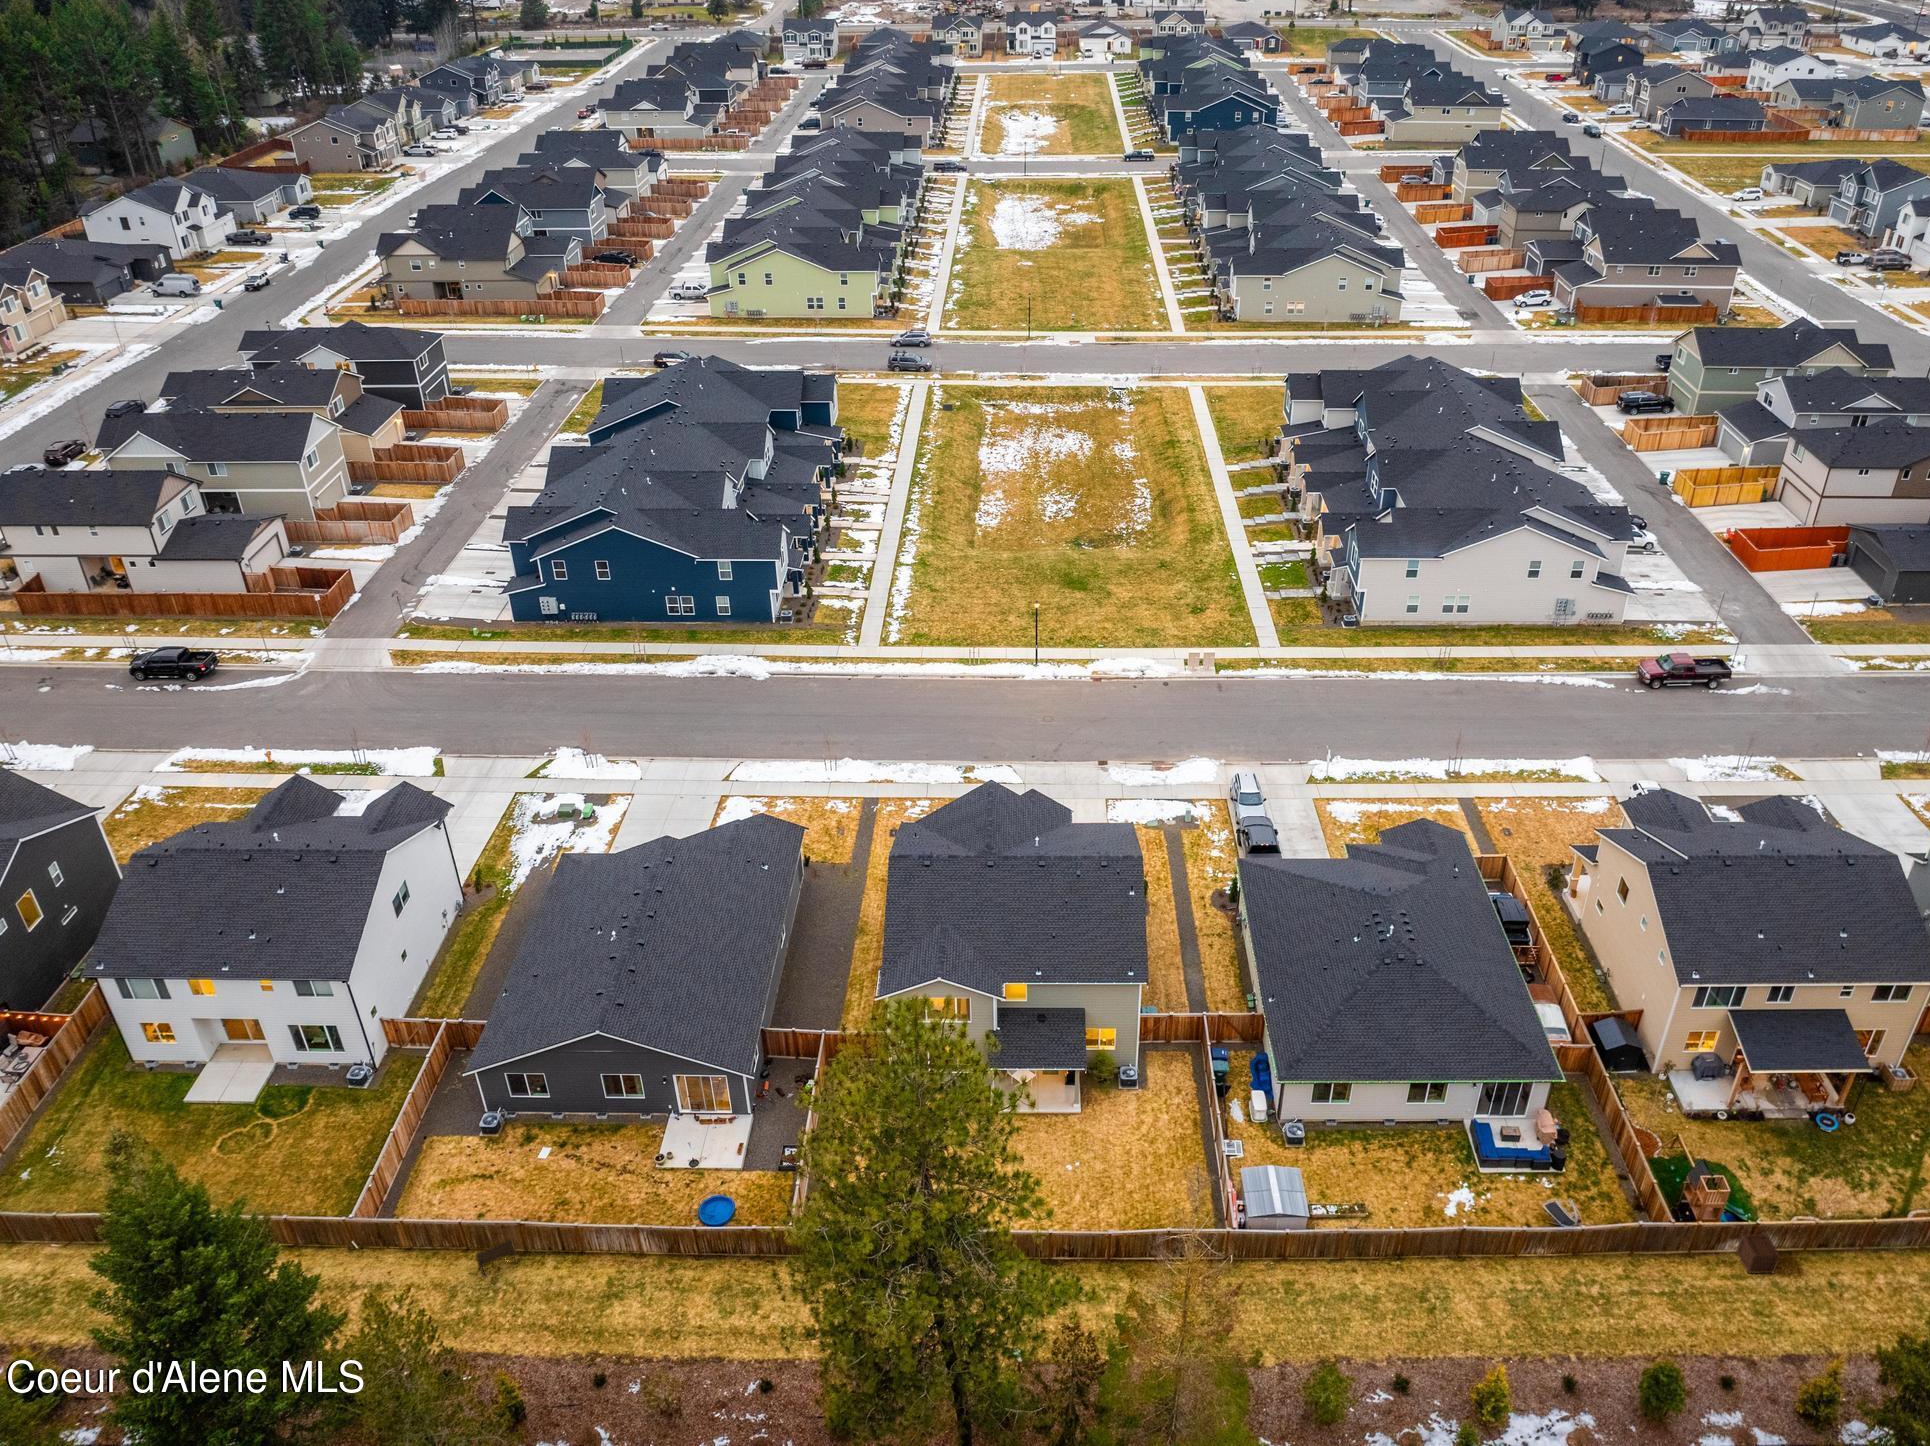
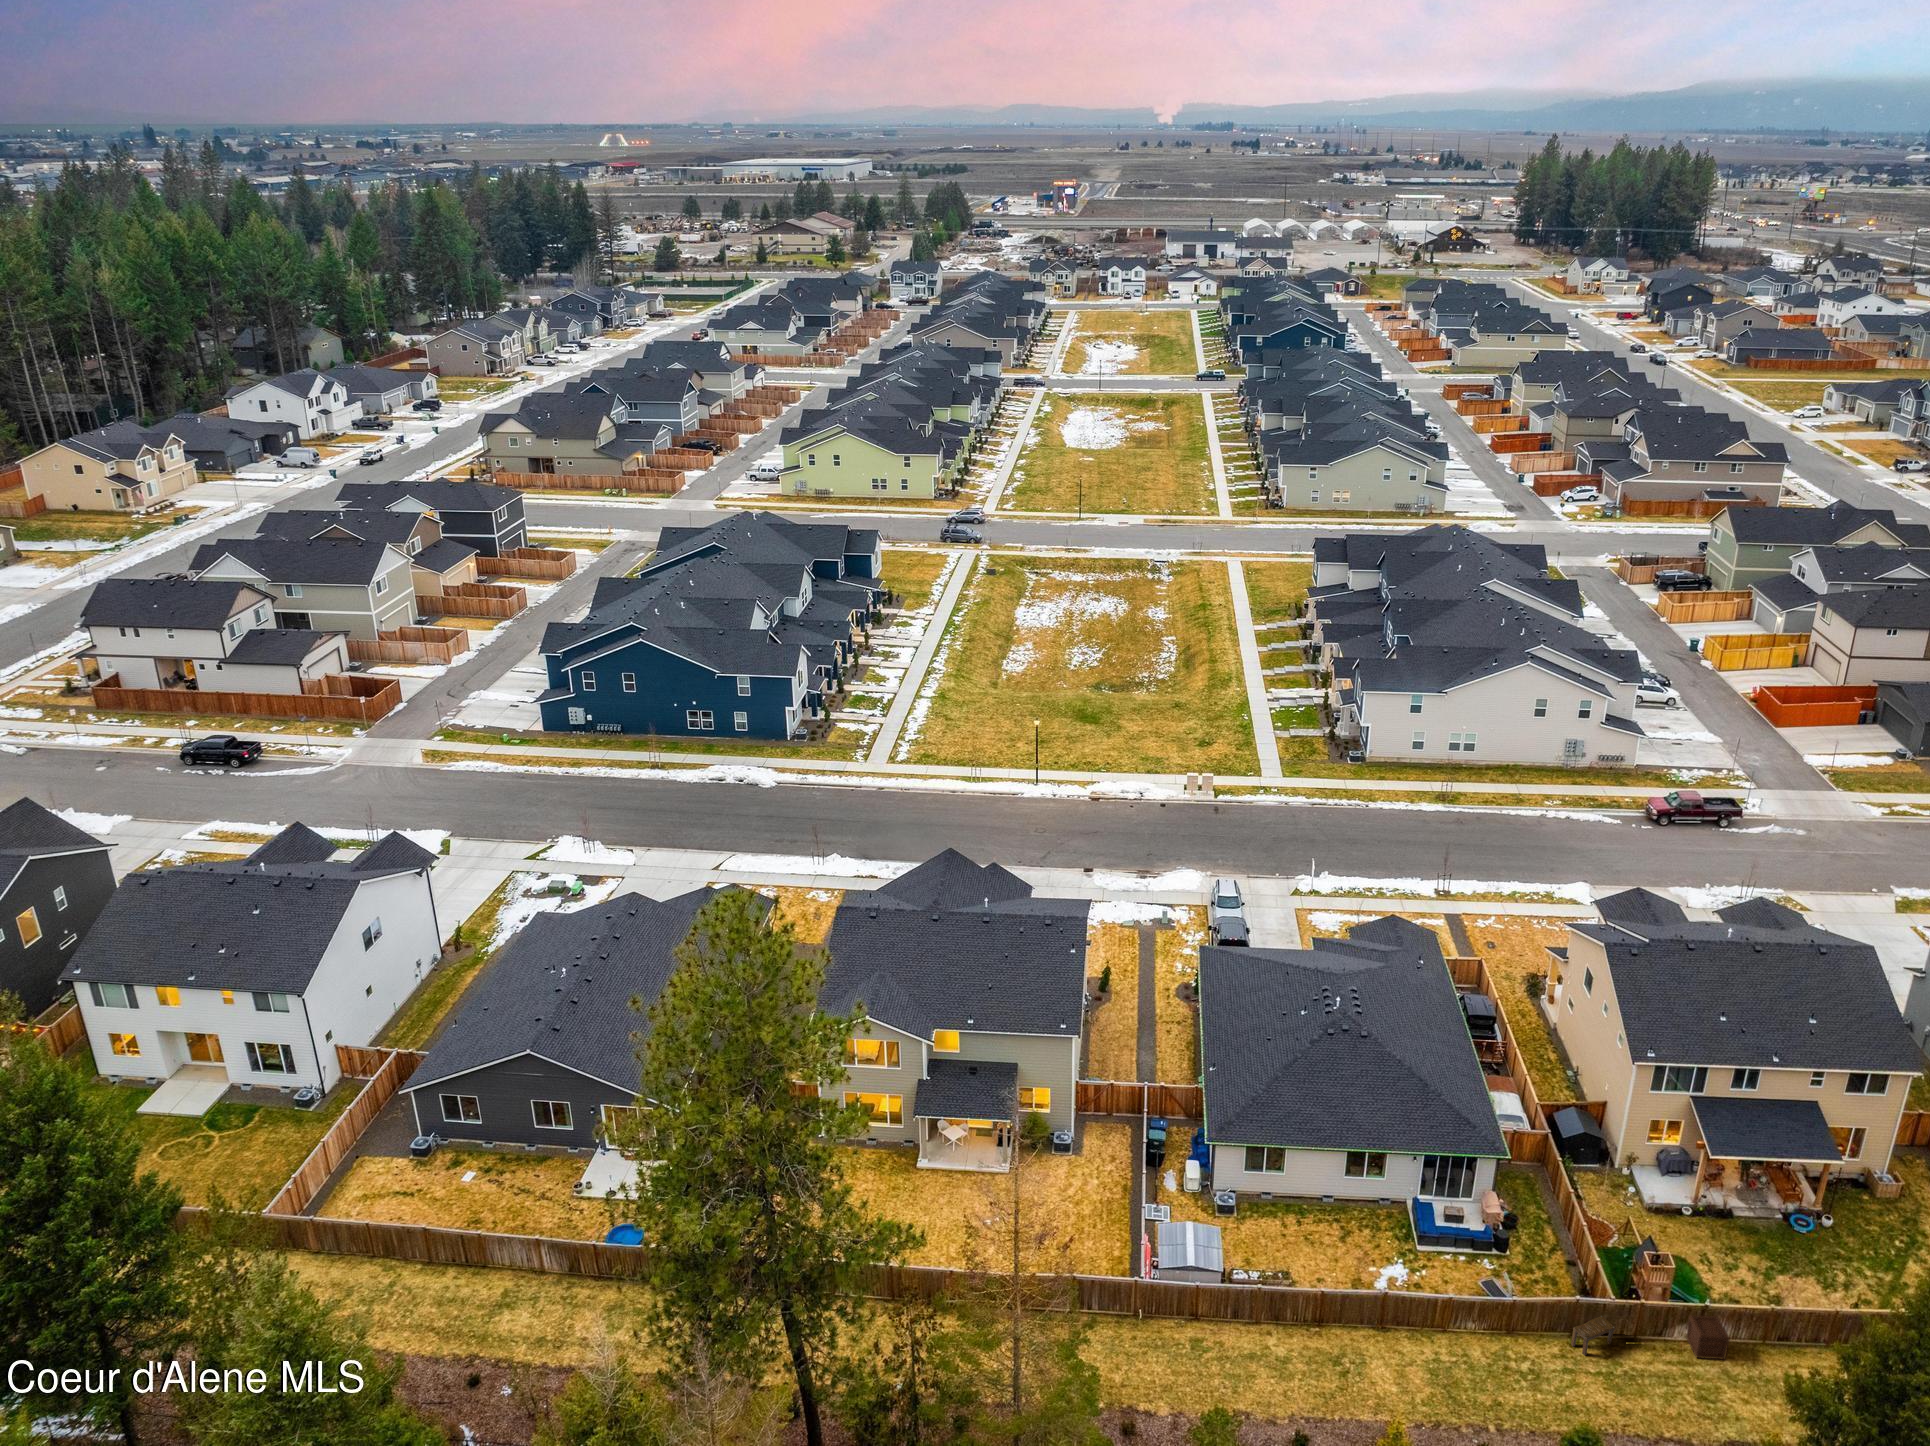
bench: present [476,1240,517,1277] -> present [1571,1316,1615,1355]

